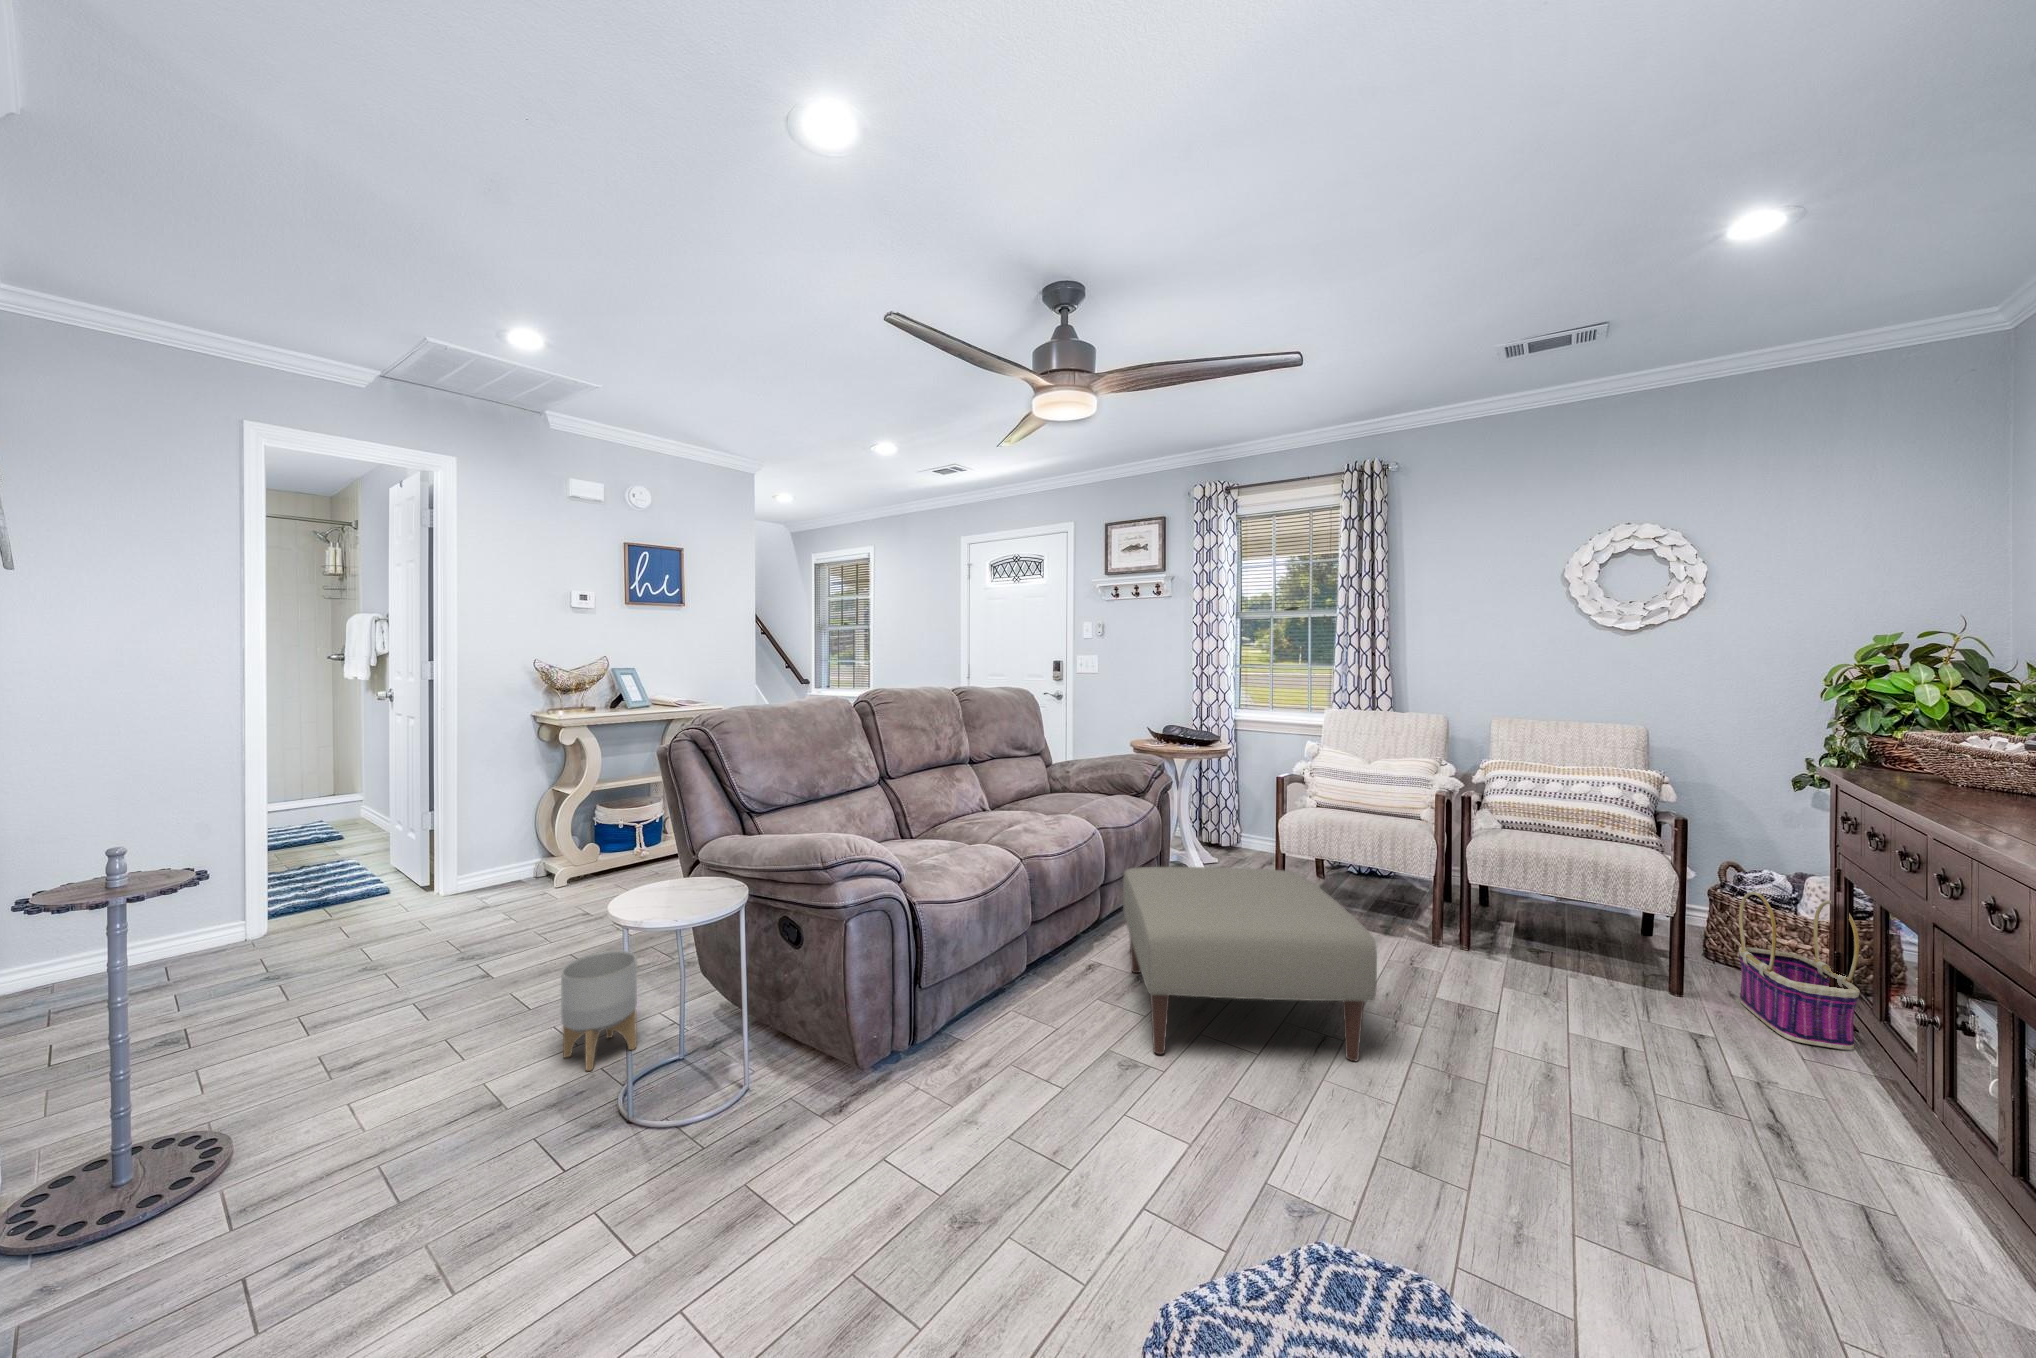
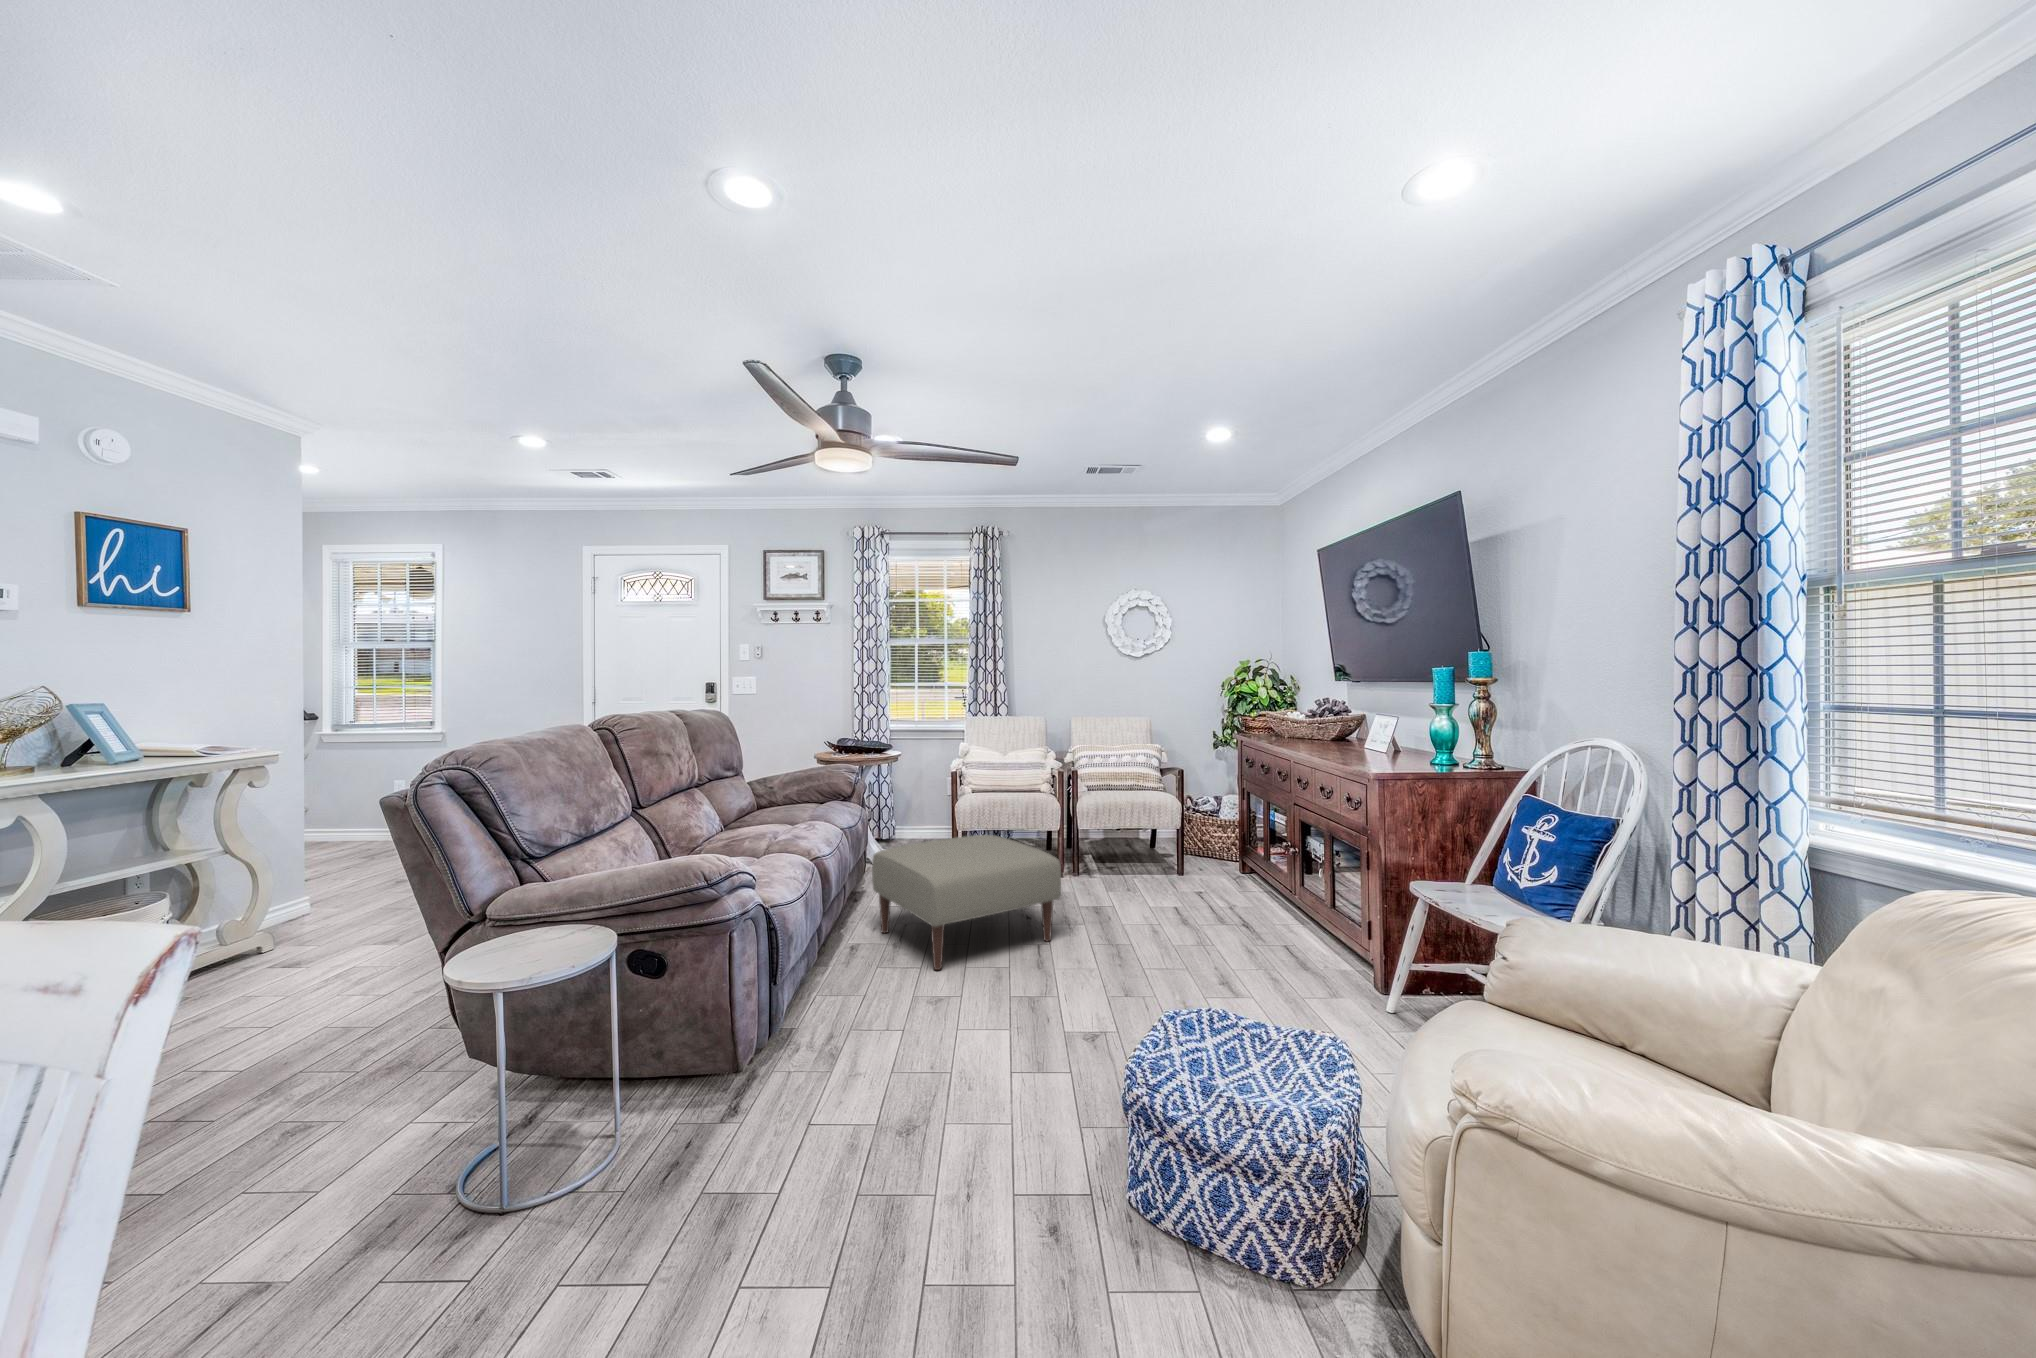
basket: present [1739,892,1860,1050] -> none [1200,805,1245,880]
planter: present [561,951,637,1071] -> none [370,1011,460,1140]

